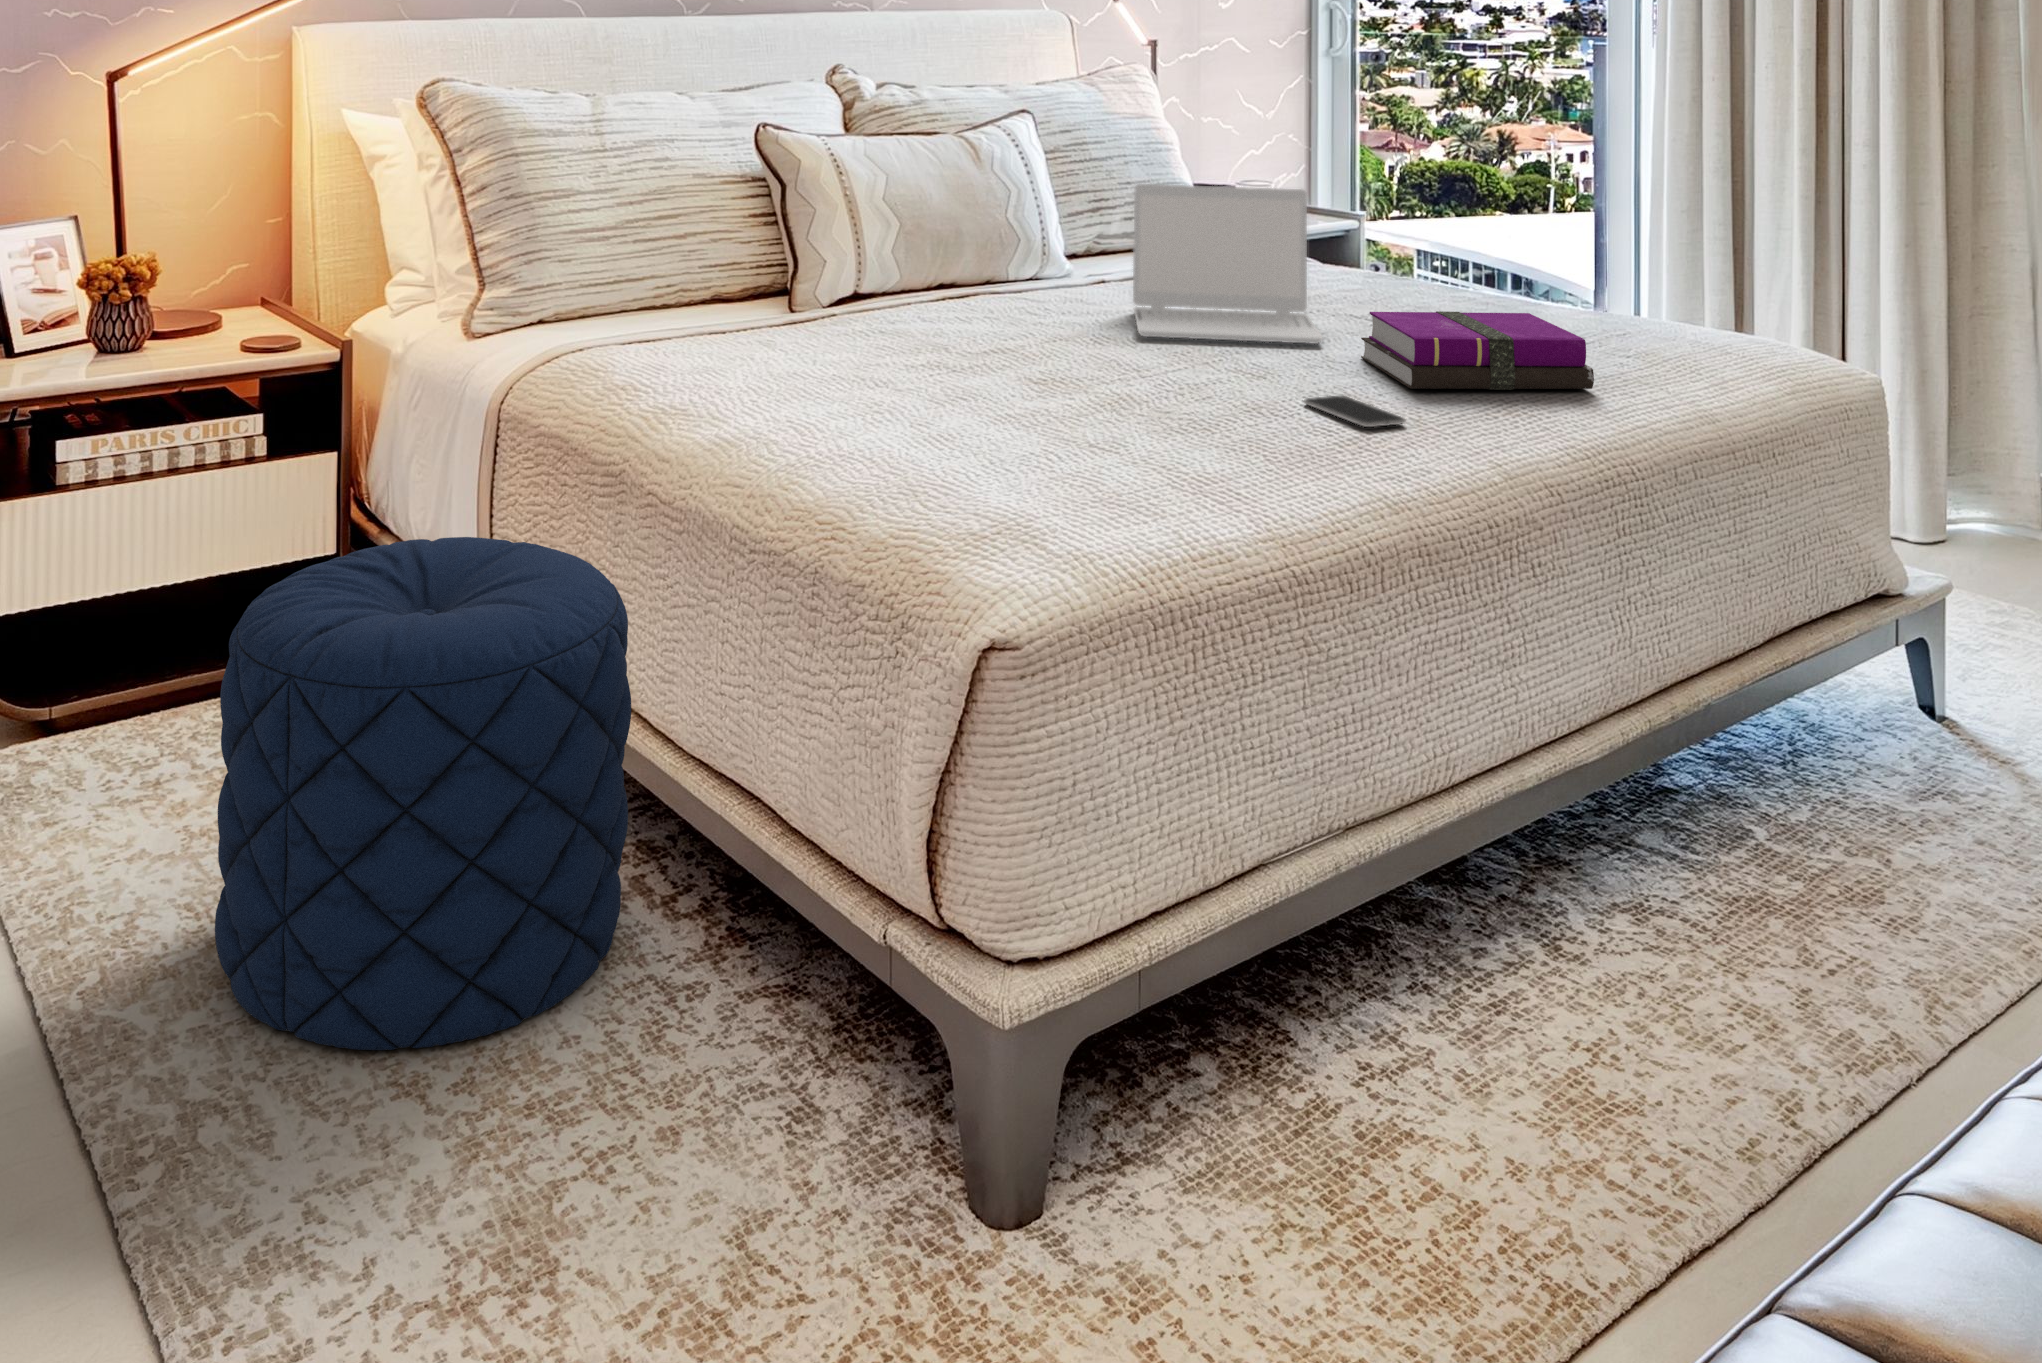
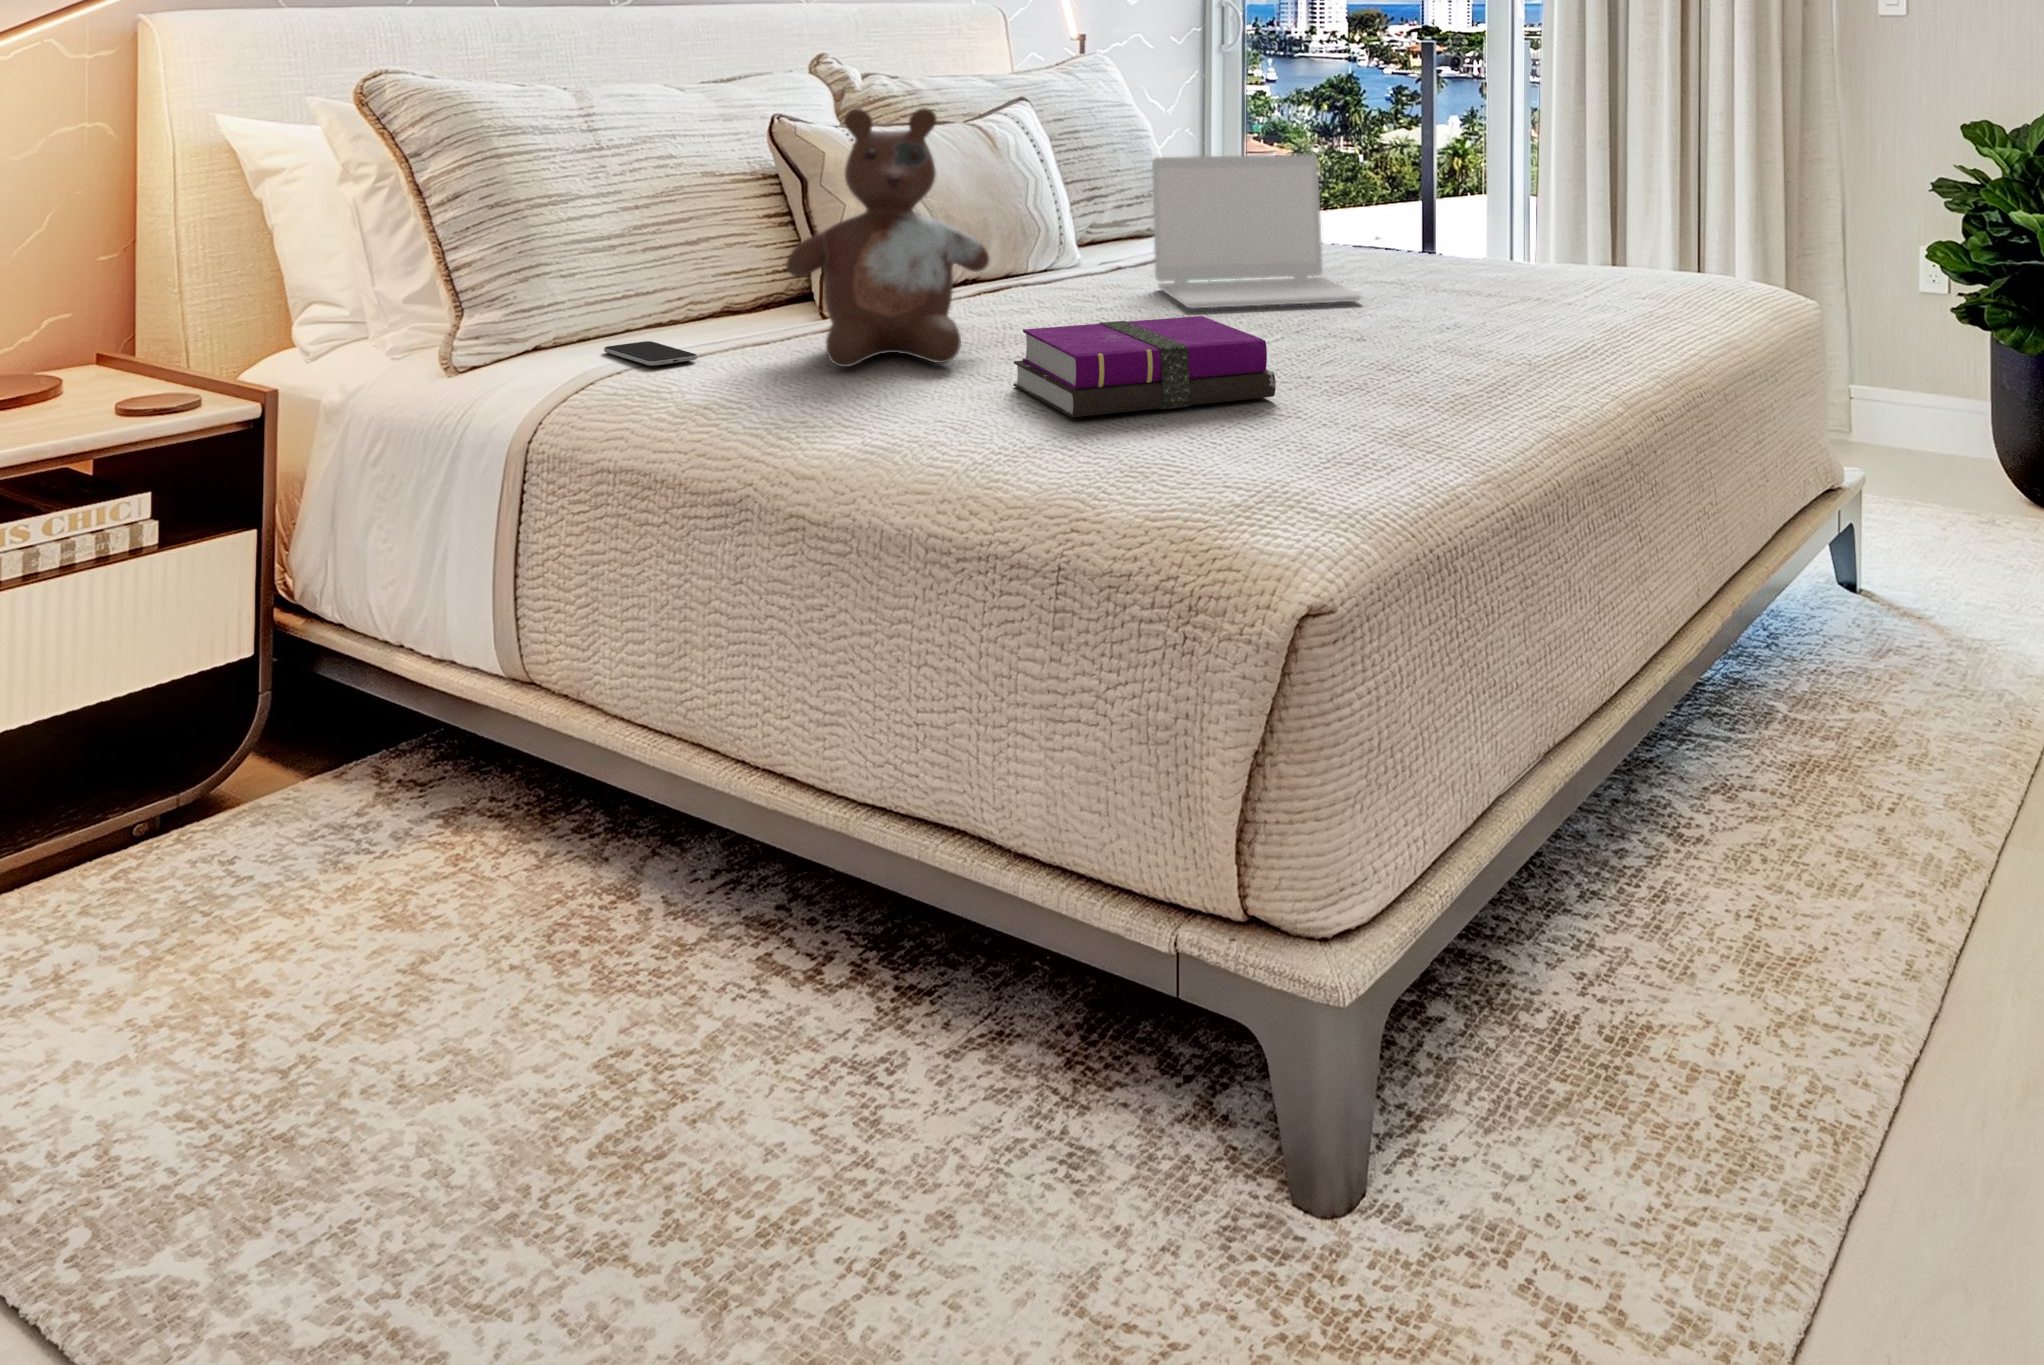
stuffed bear: none [745,131,926,371] -> present [786,108,989,367]
notebook: present [1361,311,1594,390] -> present [1013,316,1276,417]
smartphone: present [1304,396,1405,427] -> present [604,341,697,366]
pouf: present [215,537,631,1050] -> none [262,590,784,1225]

